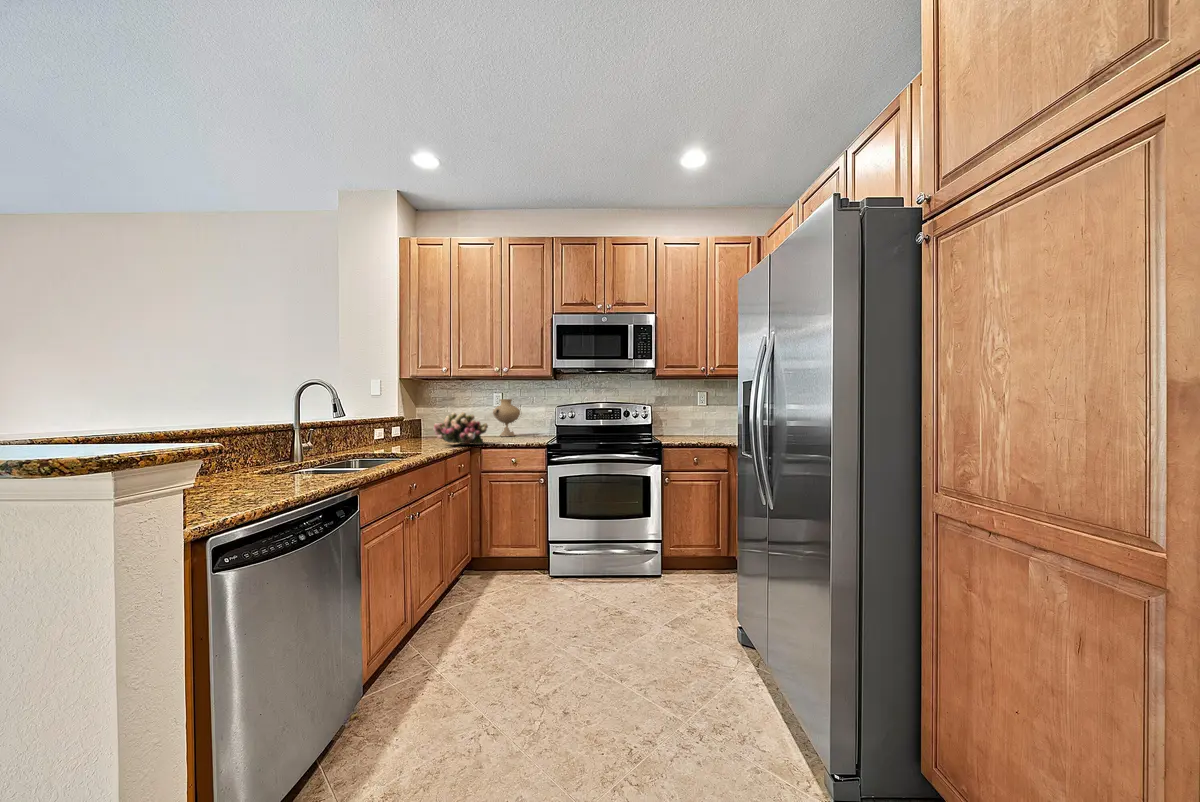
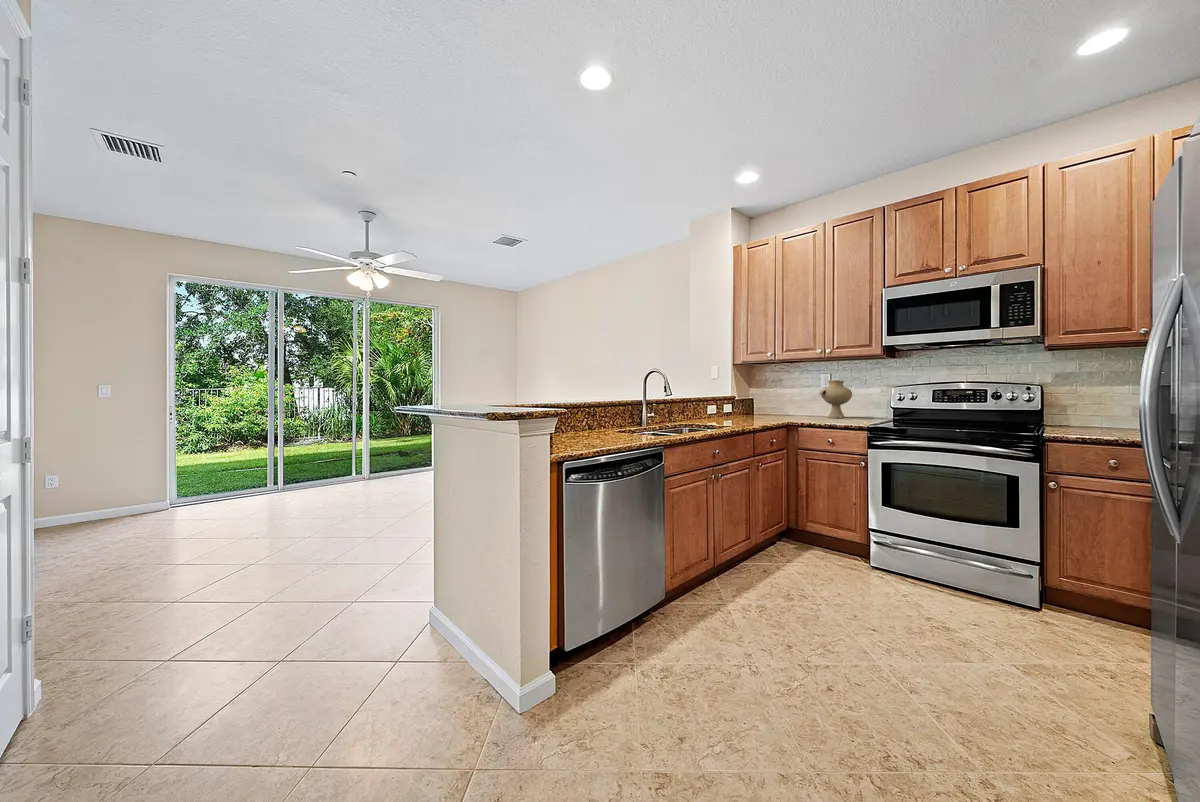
flower arrangement: present [433,412,488,445] -> none [752,393,804,424]

